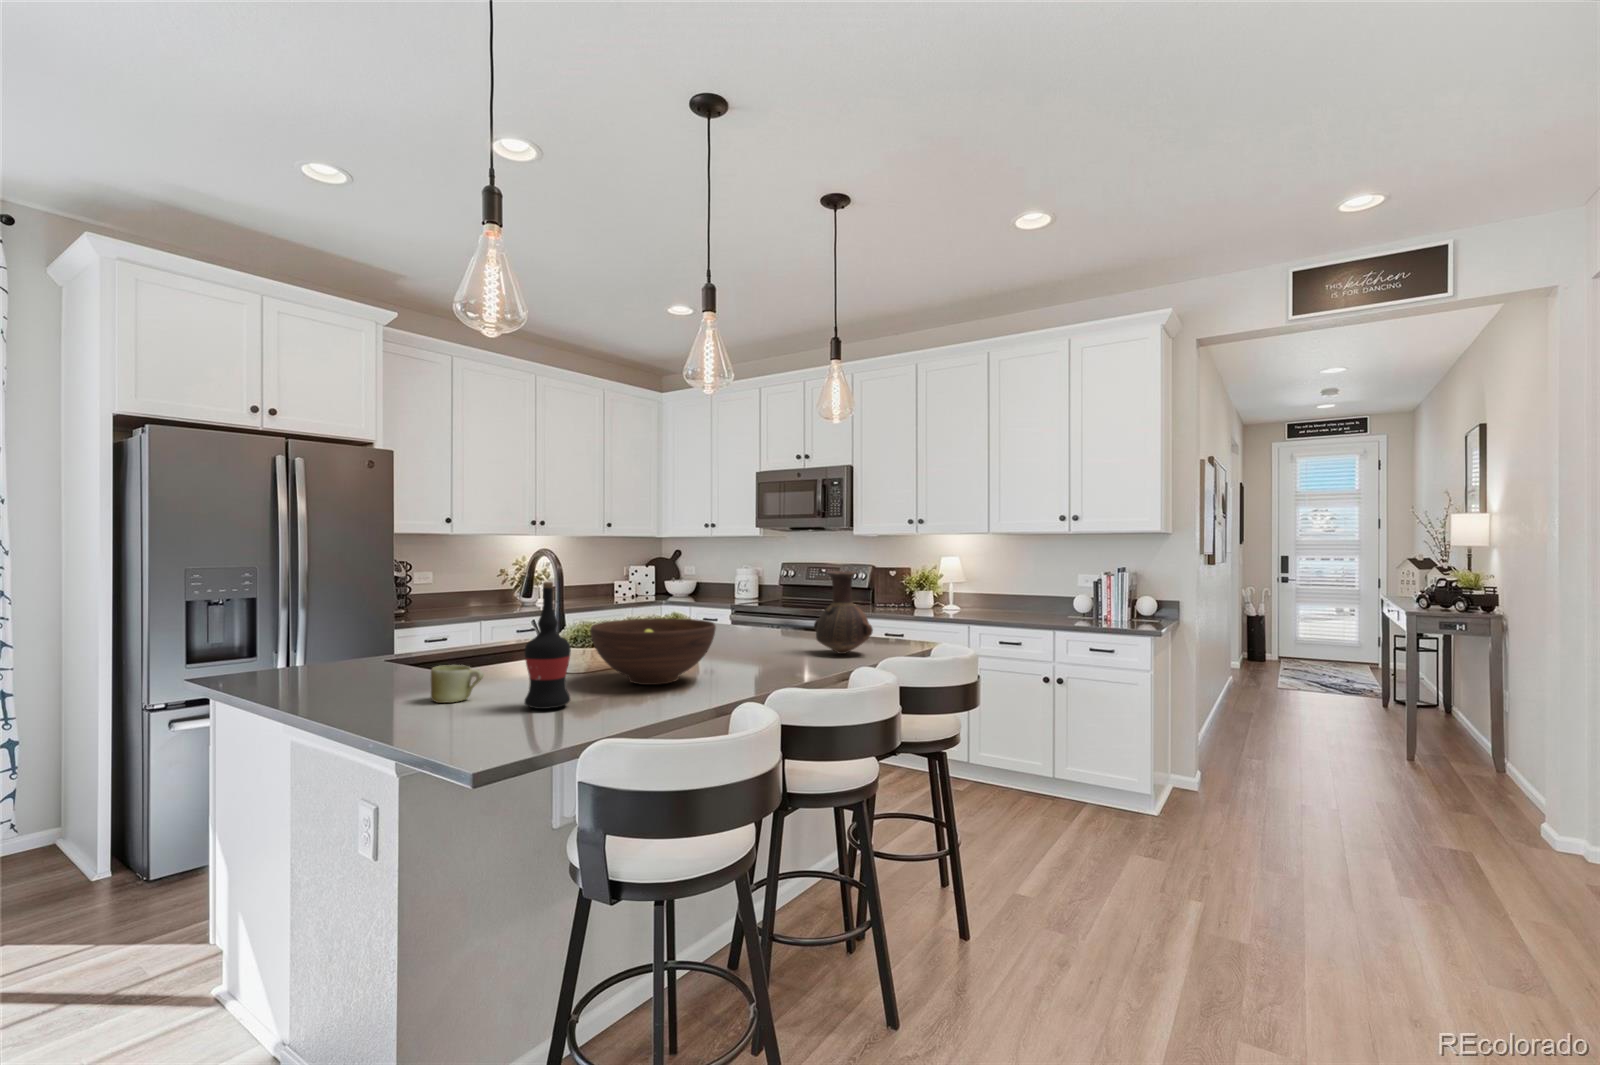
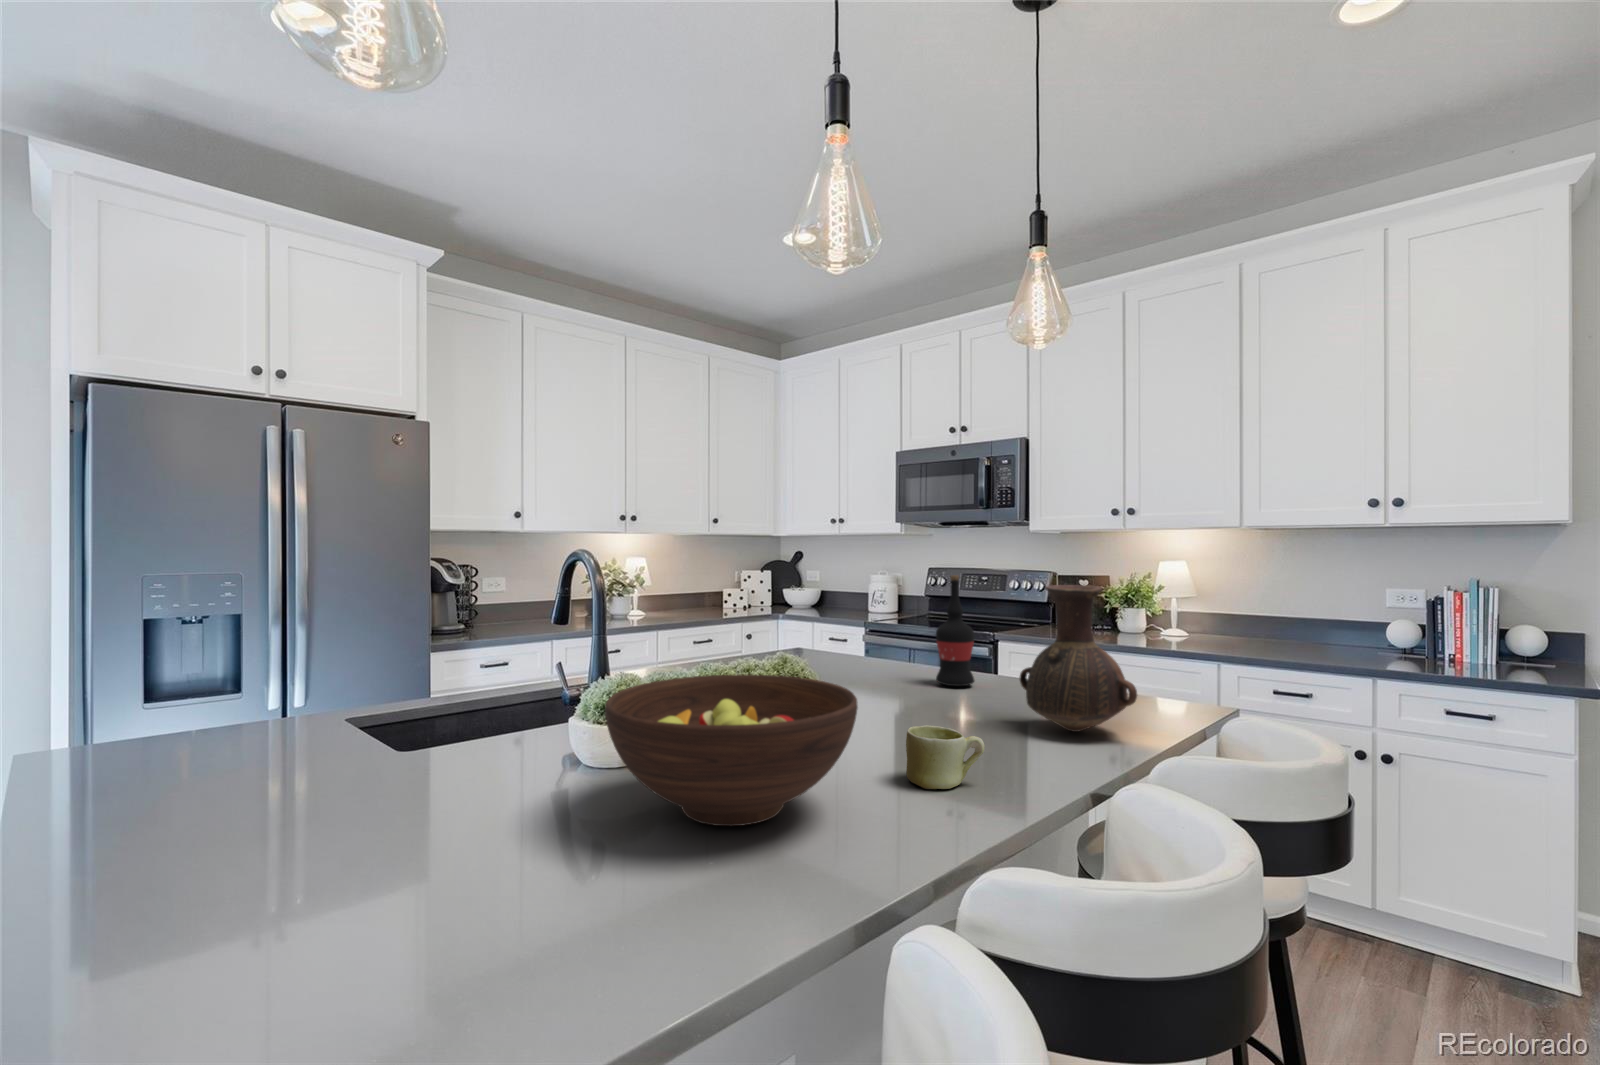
wine bottle: present [525,582,571,709] -> present [936,575,974,686]
mug: present [431,665,484,703] -> present [906,725,985,789]

